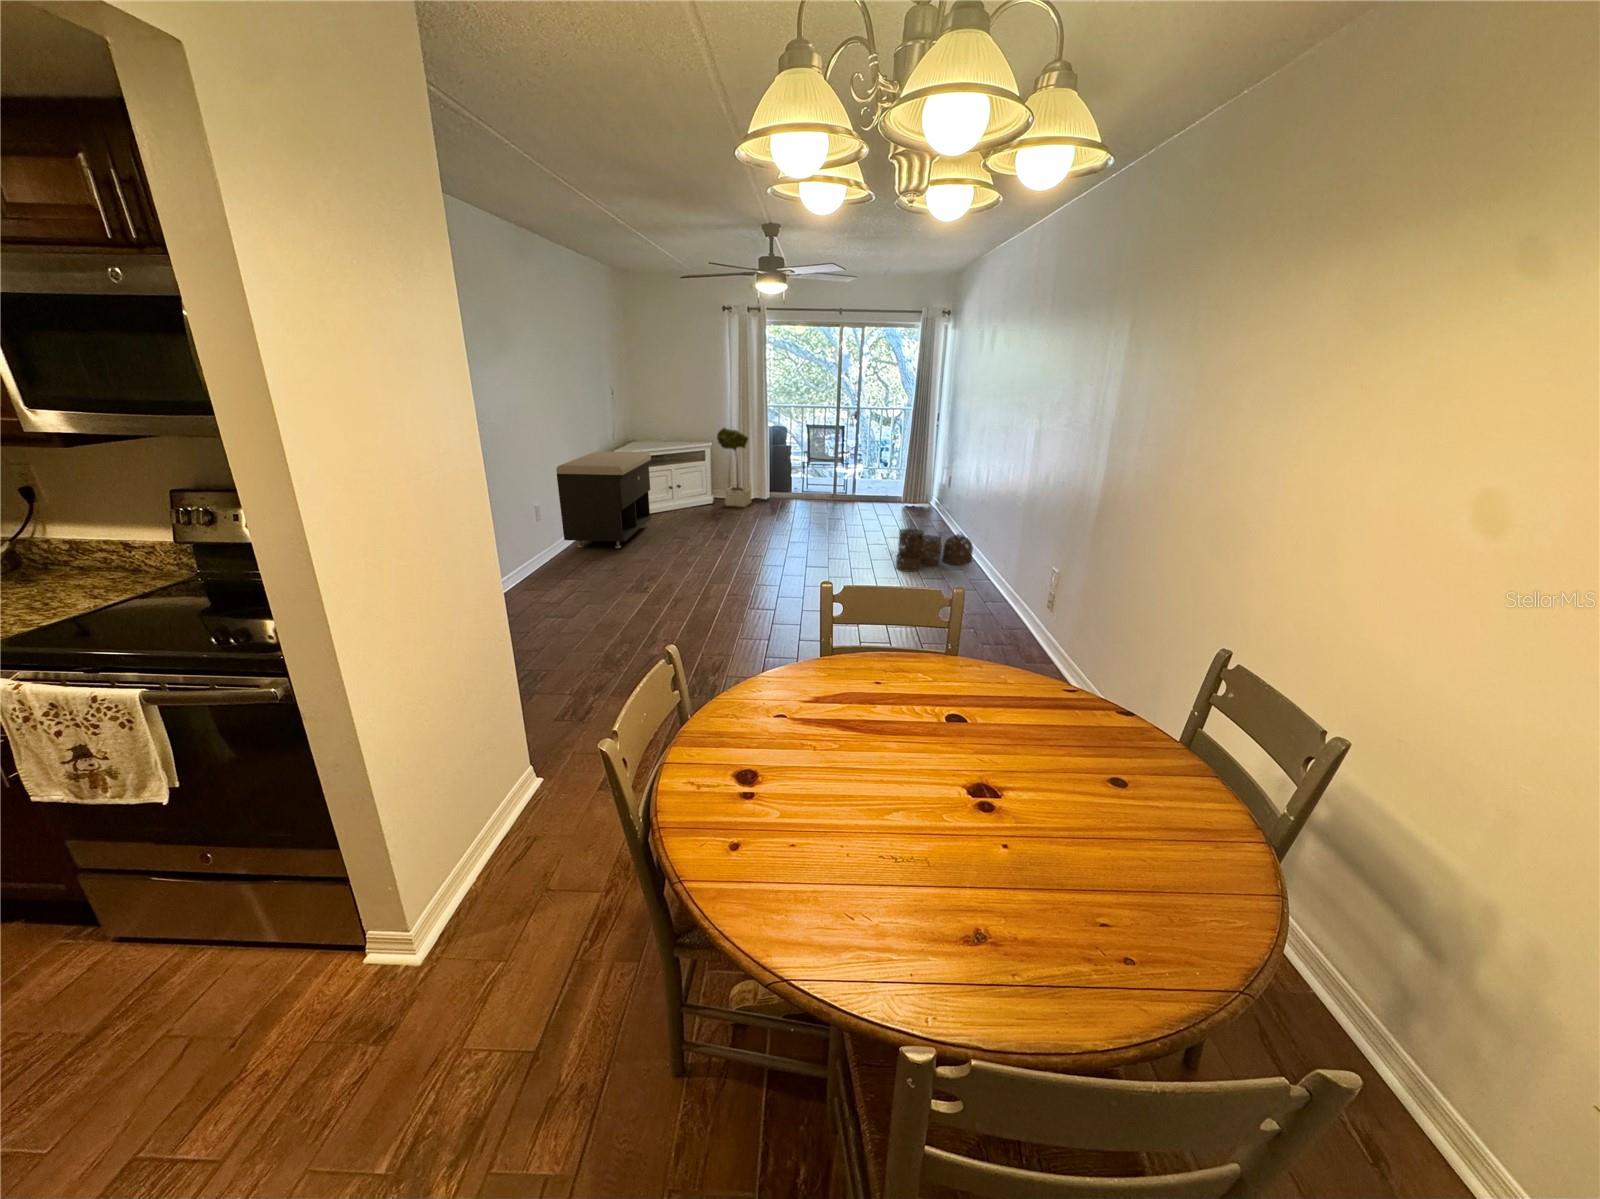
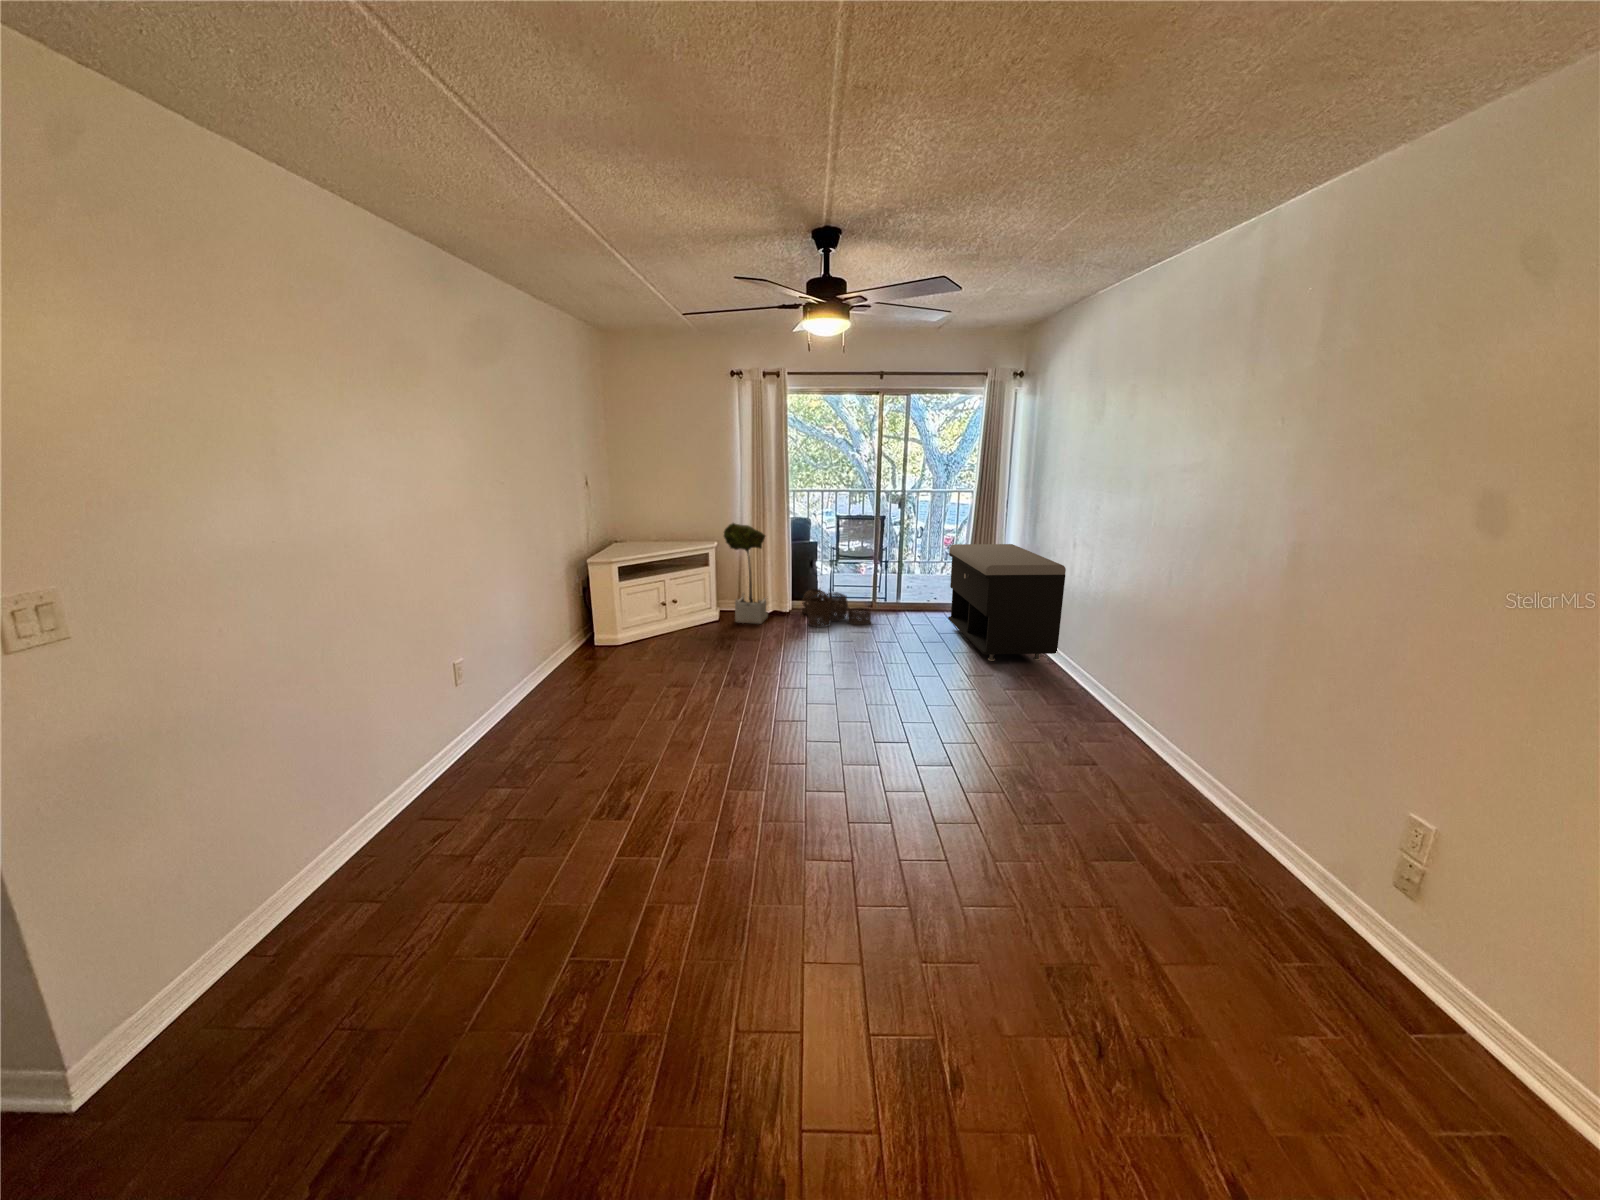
storage bench: present [556,451,652,548] -> present [948,544,1066,661]
woven basket: present [896,529,973,572] -> present [802,589,871,627]

